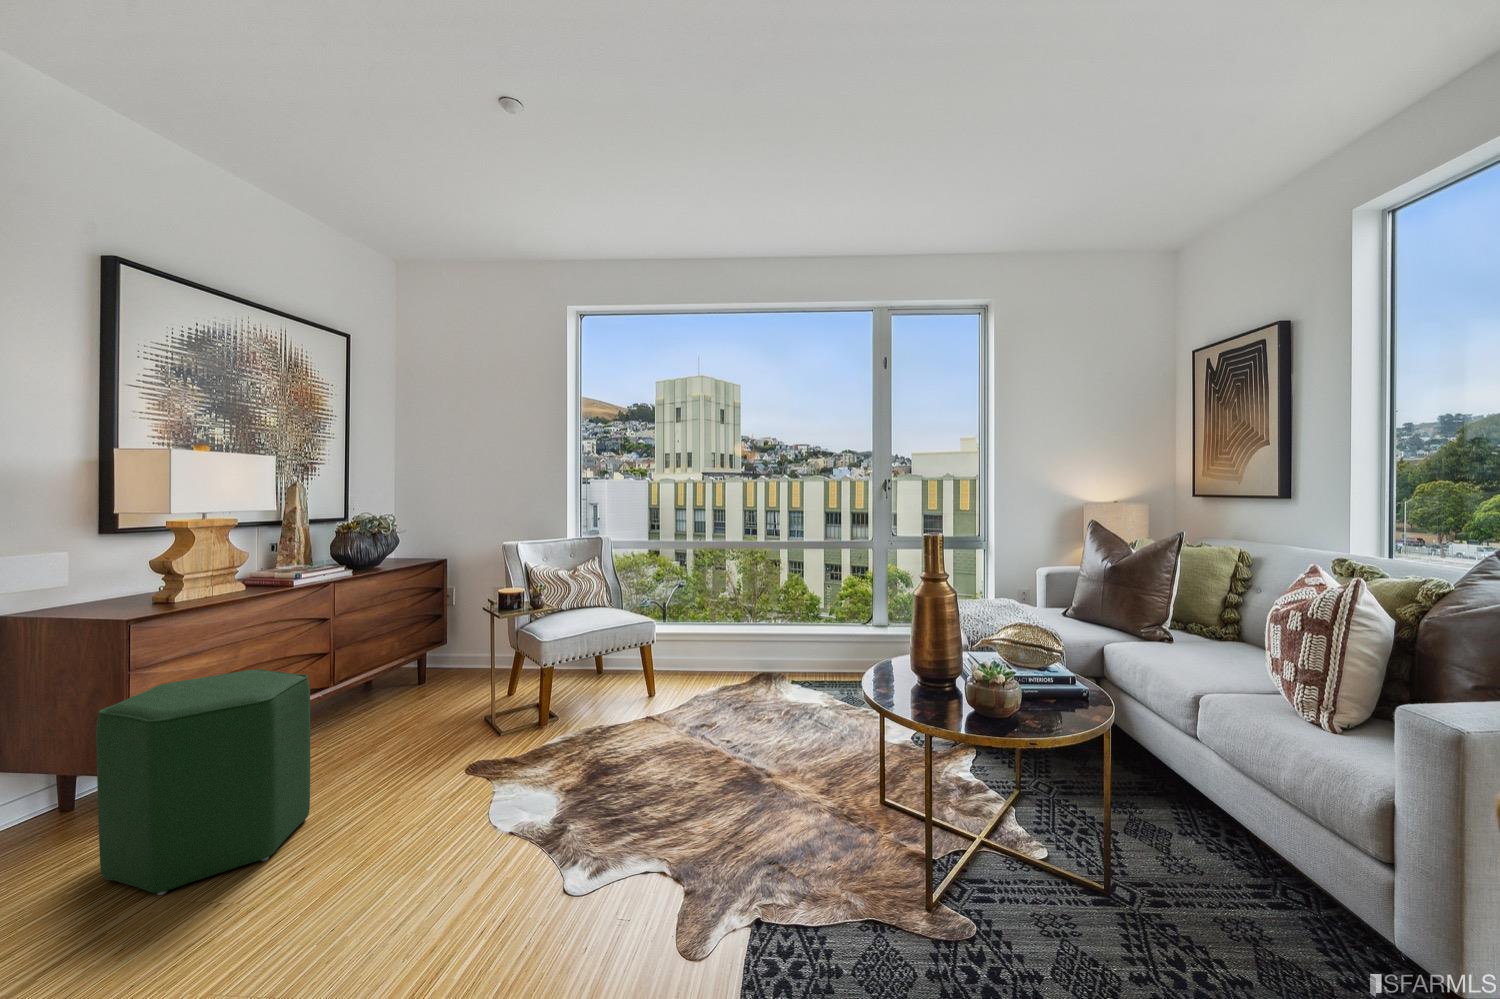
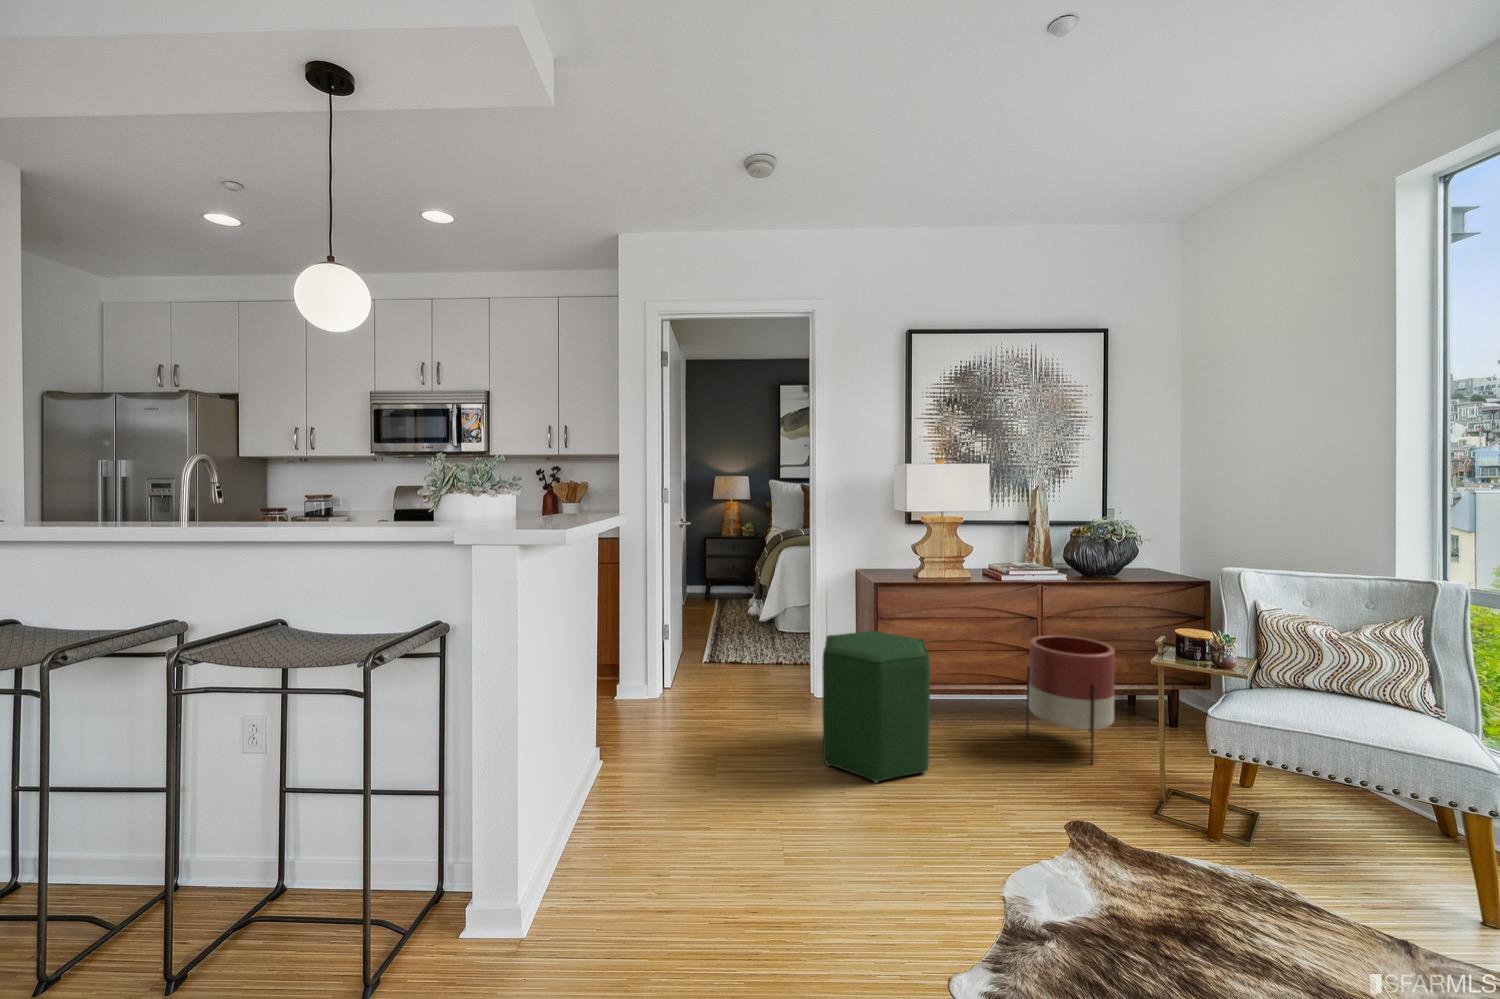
planter: none [346,625,431,744] -> present [1026,635,1115,764]

